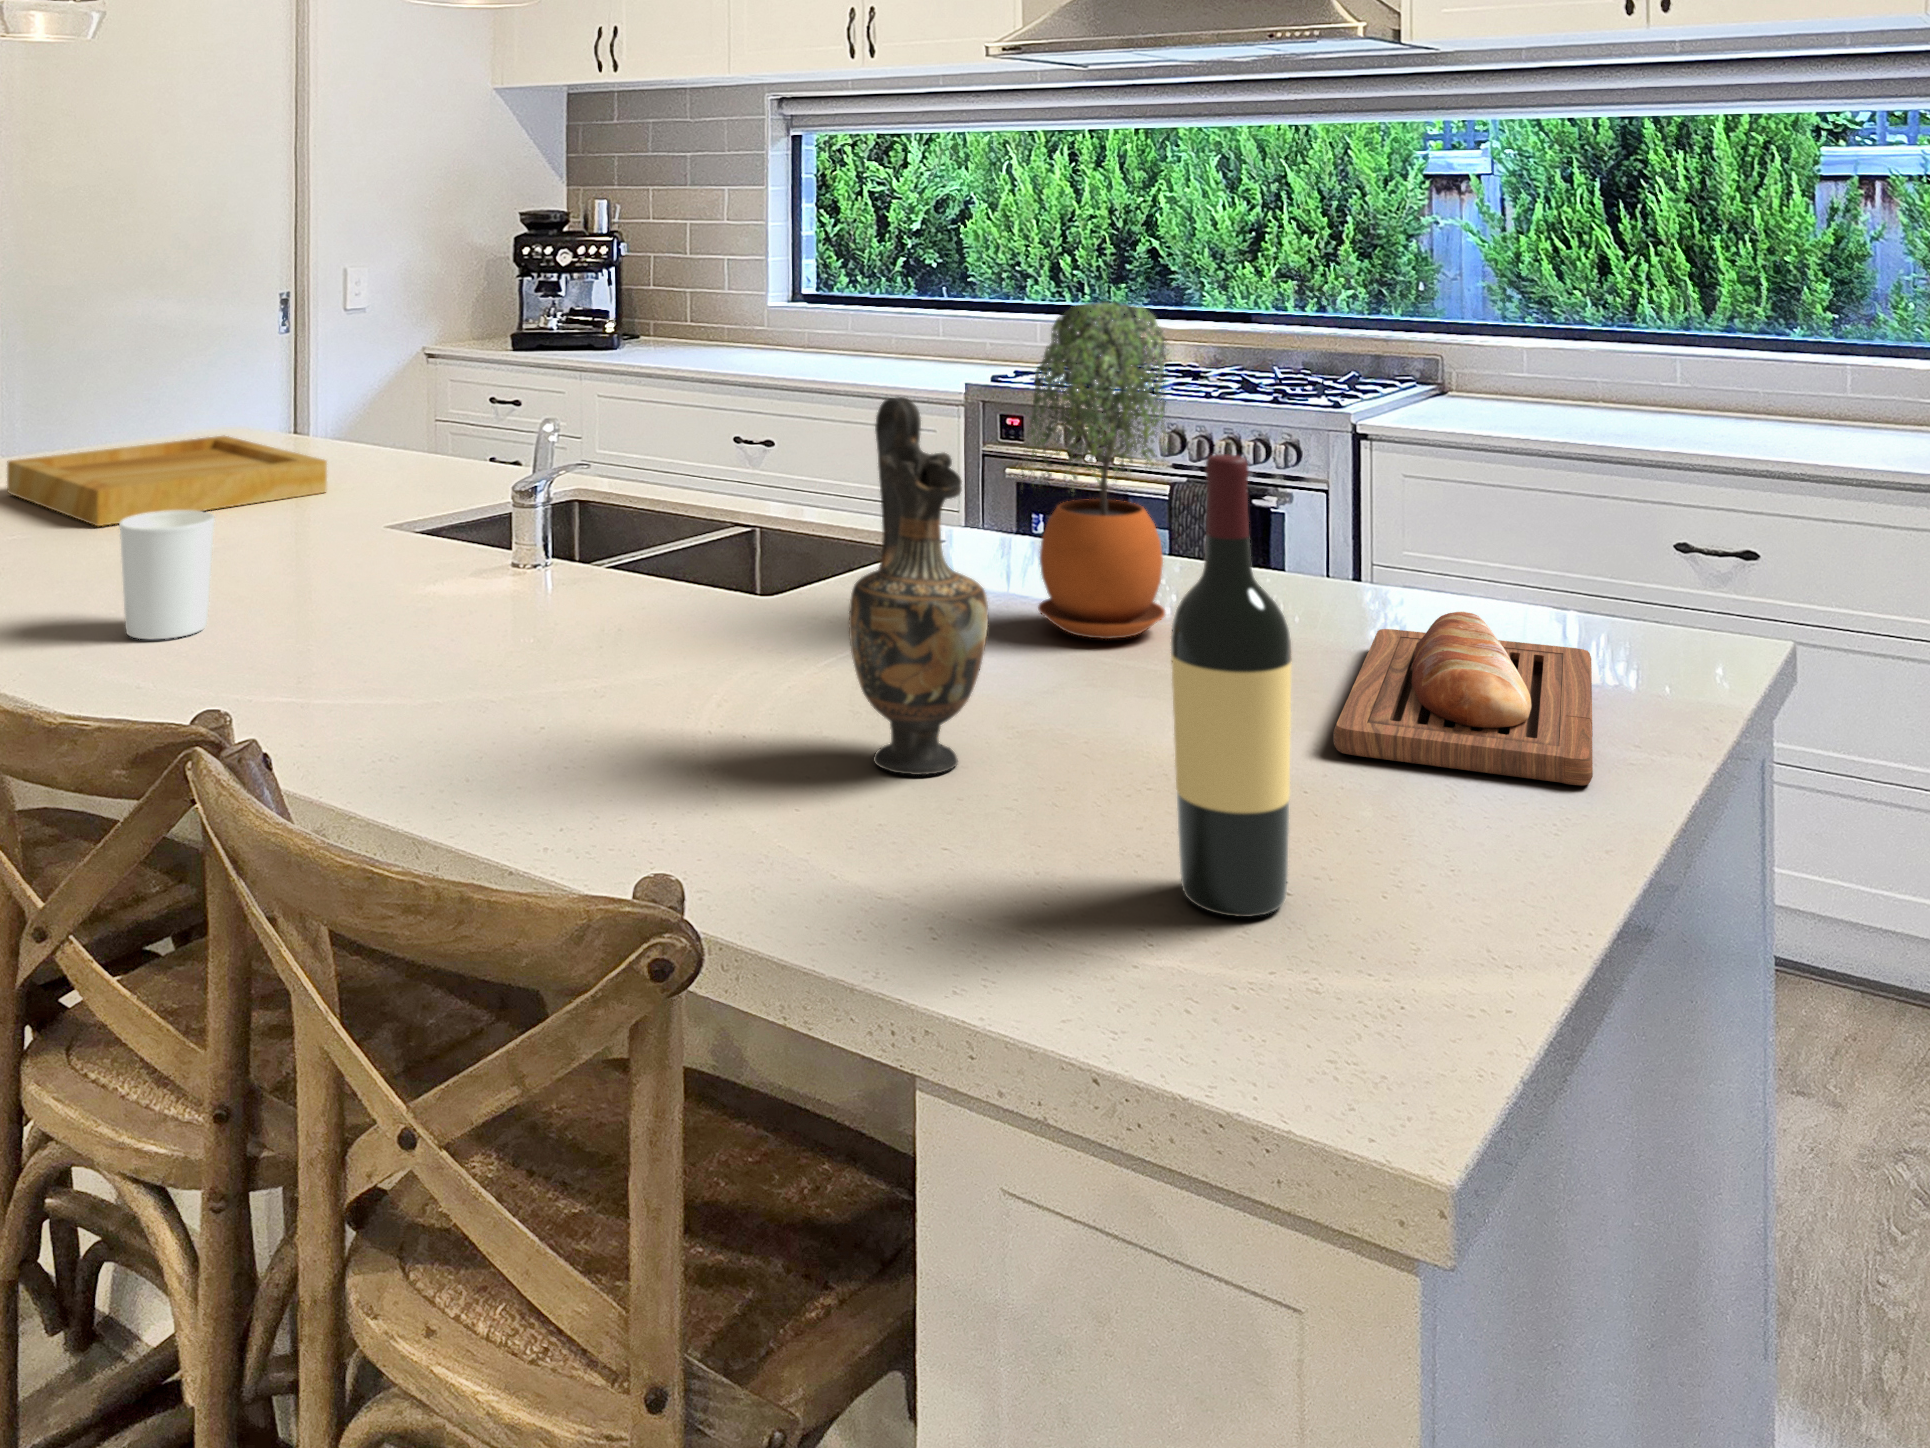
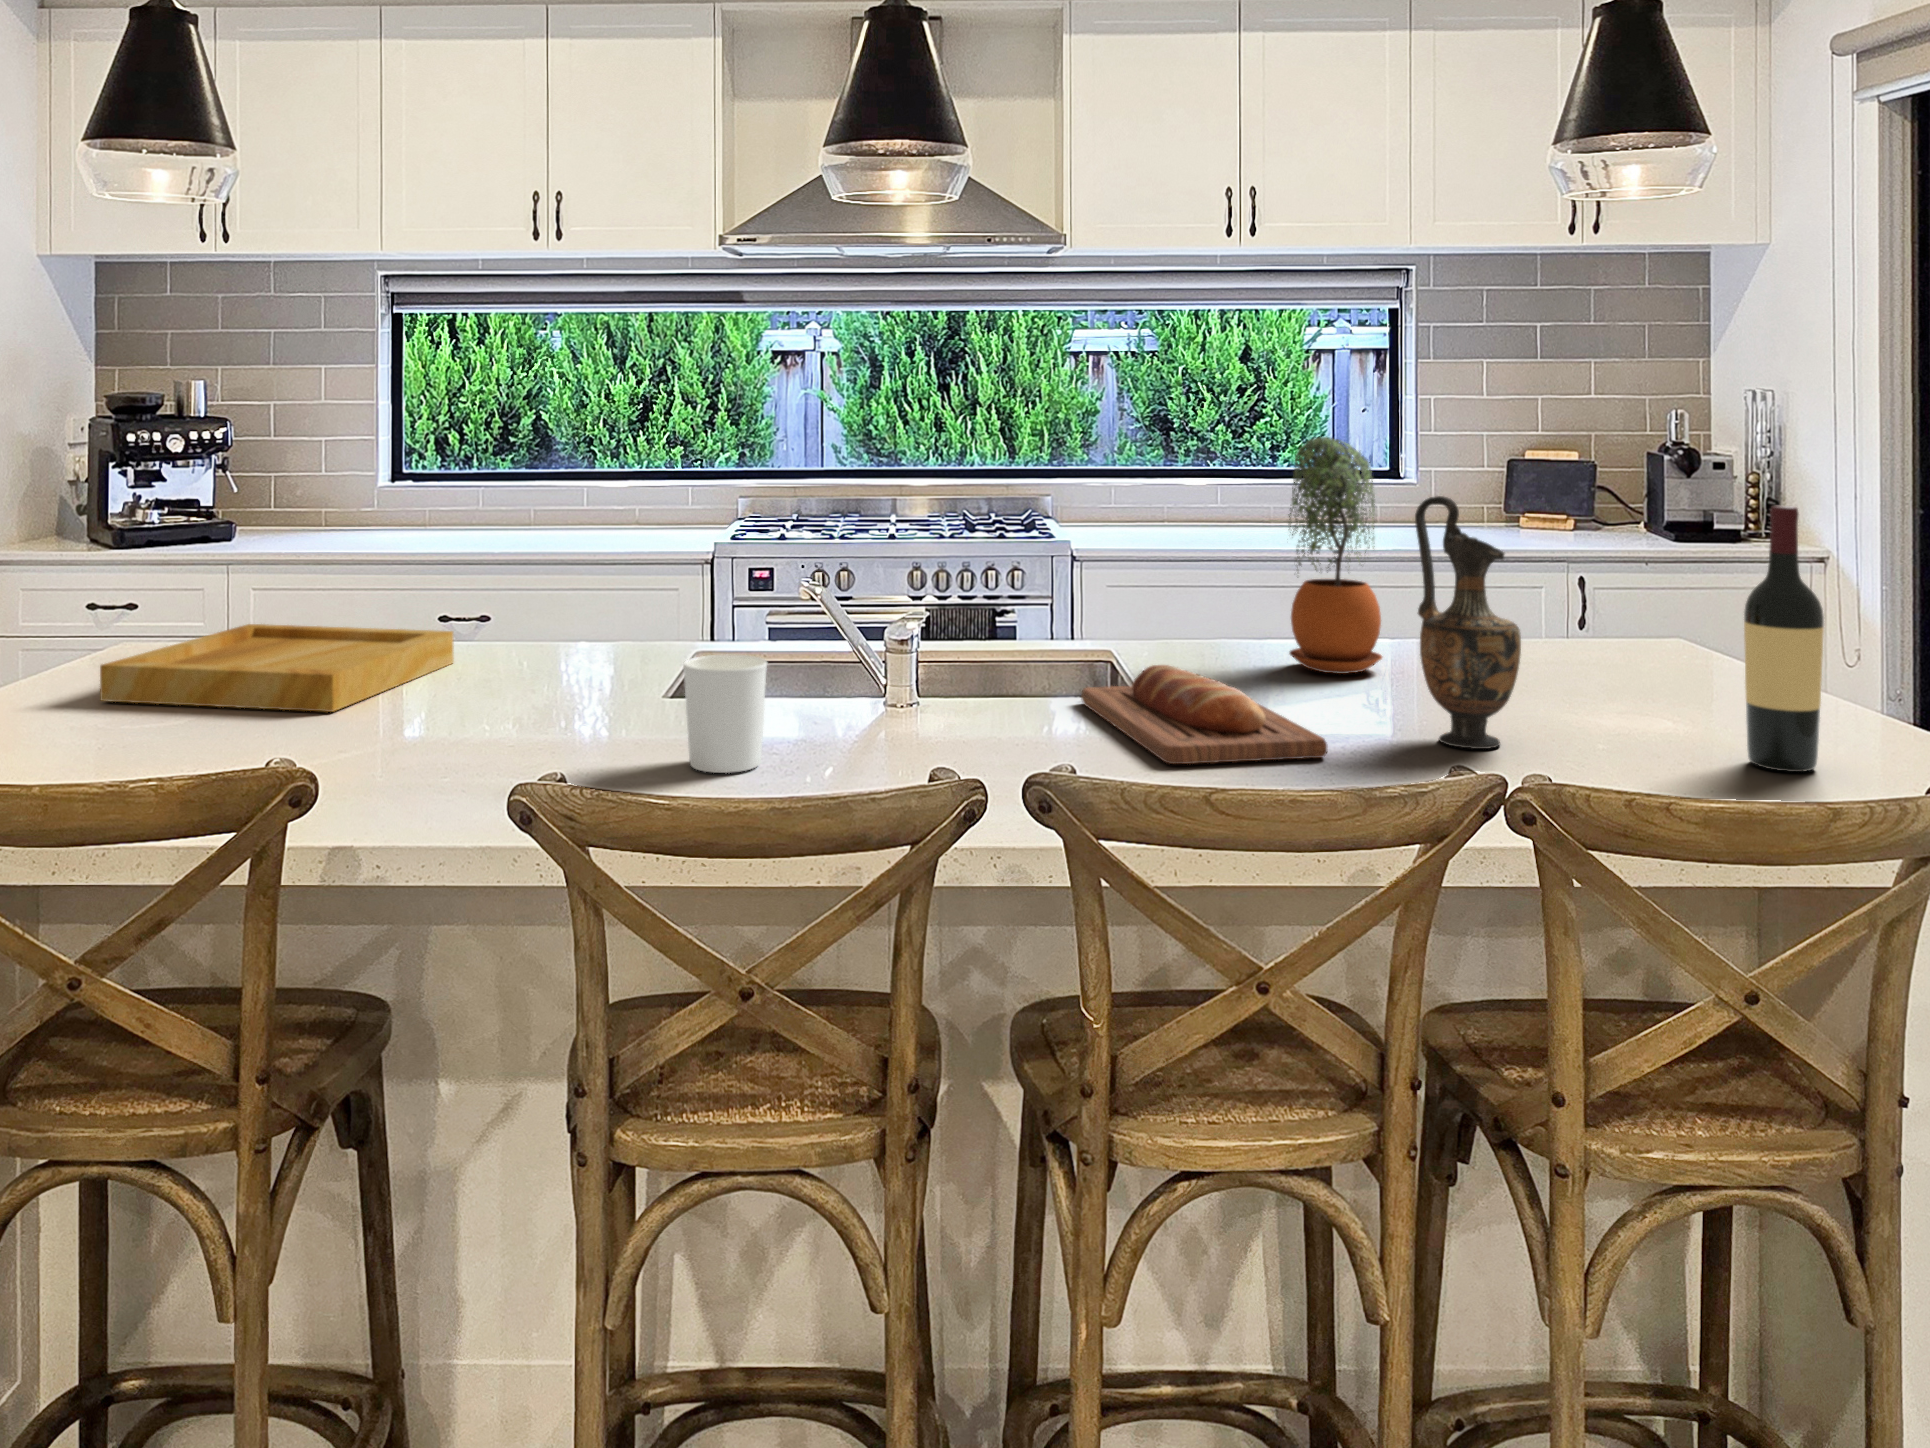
bread loaf: present [1334,612,1593,786] -> present [1081,665,1328,764]

